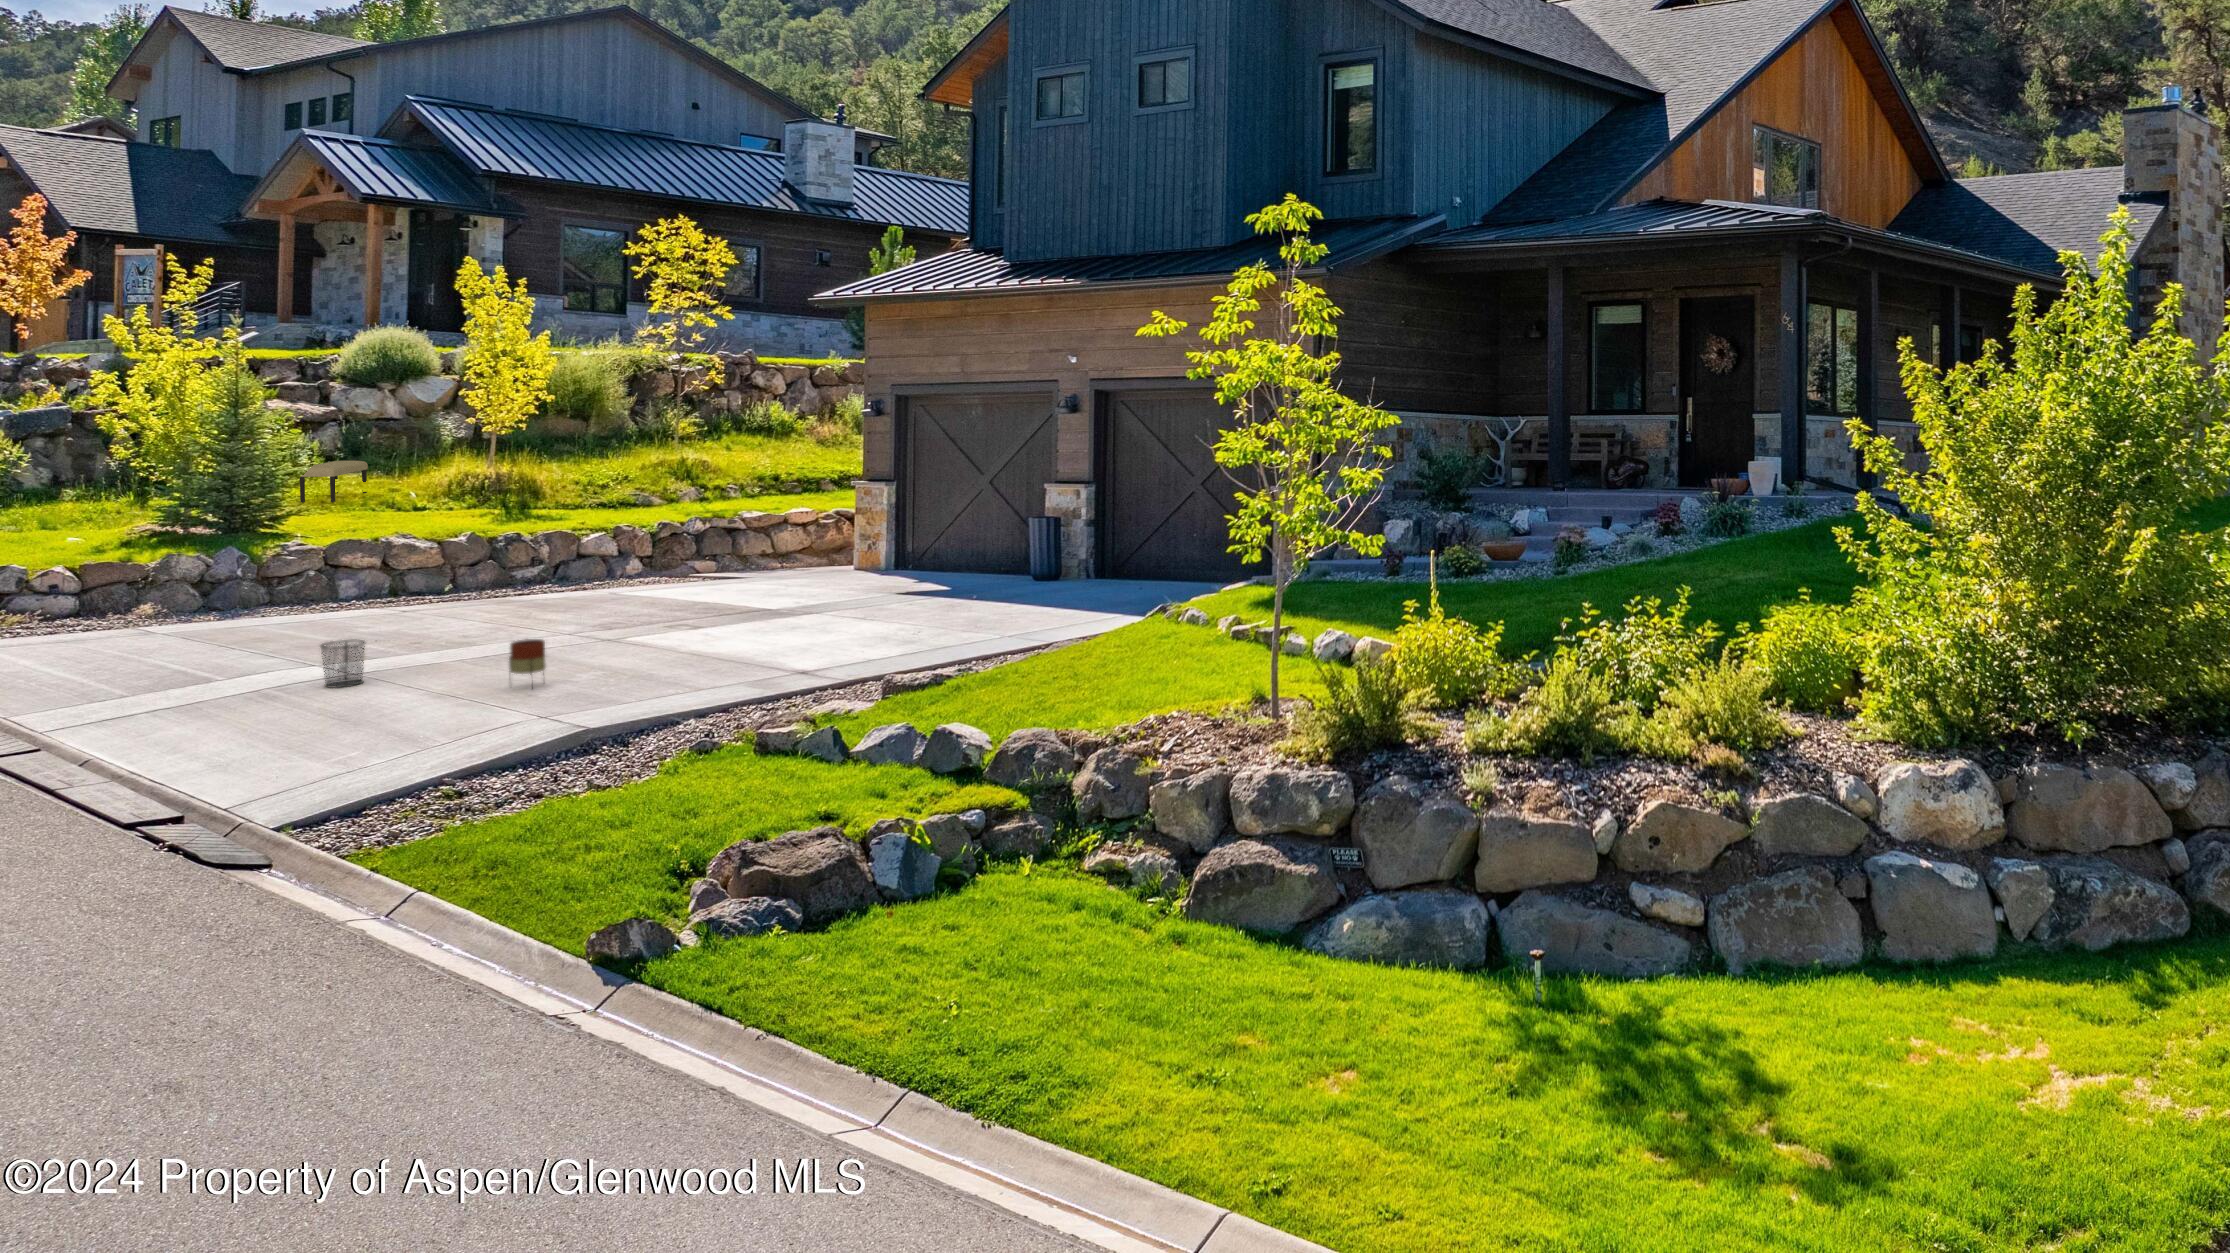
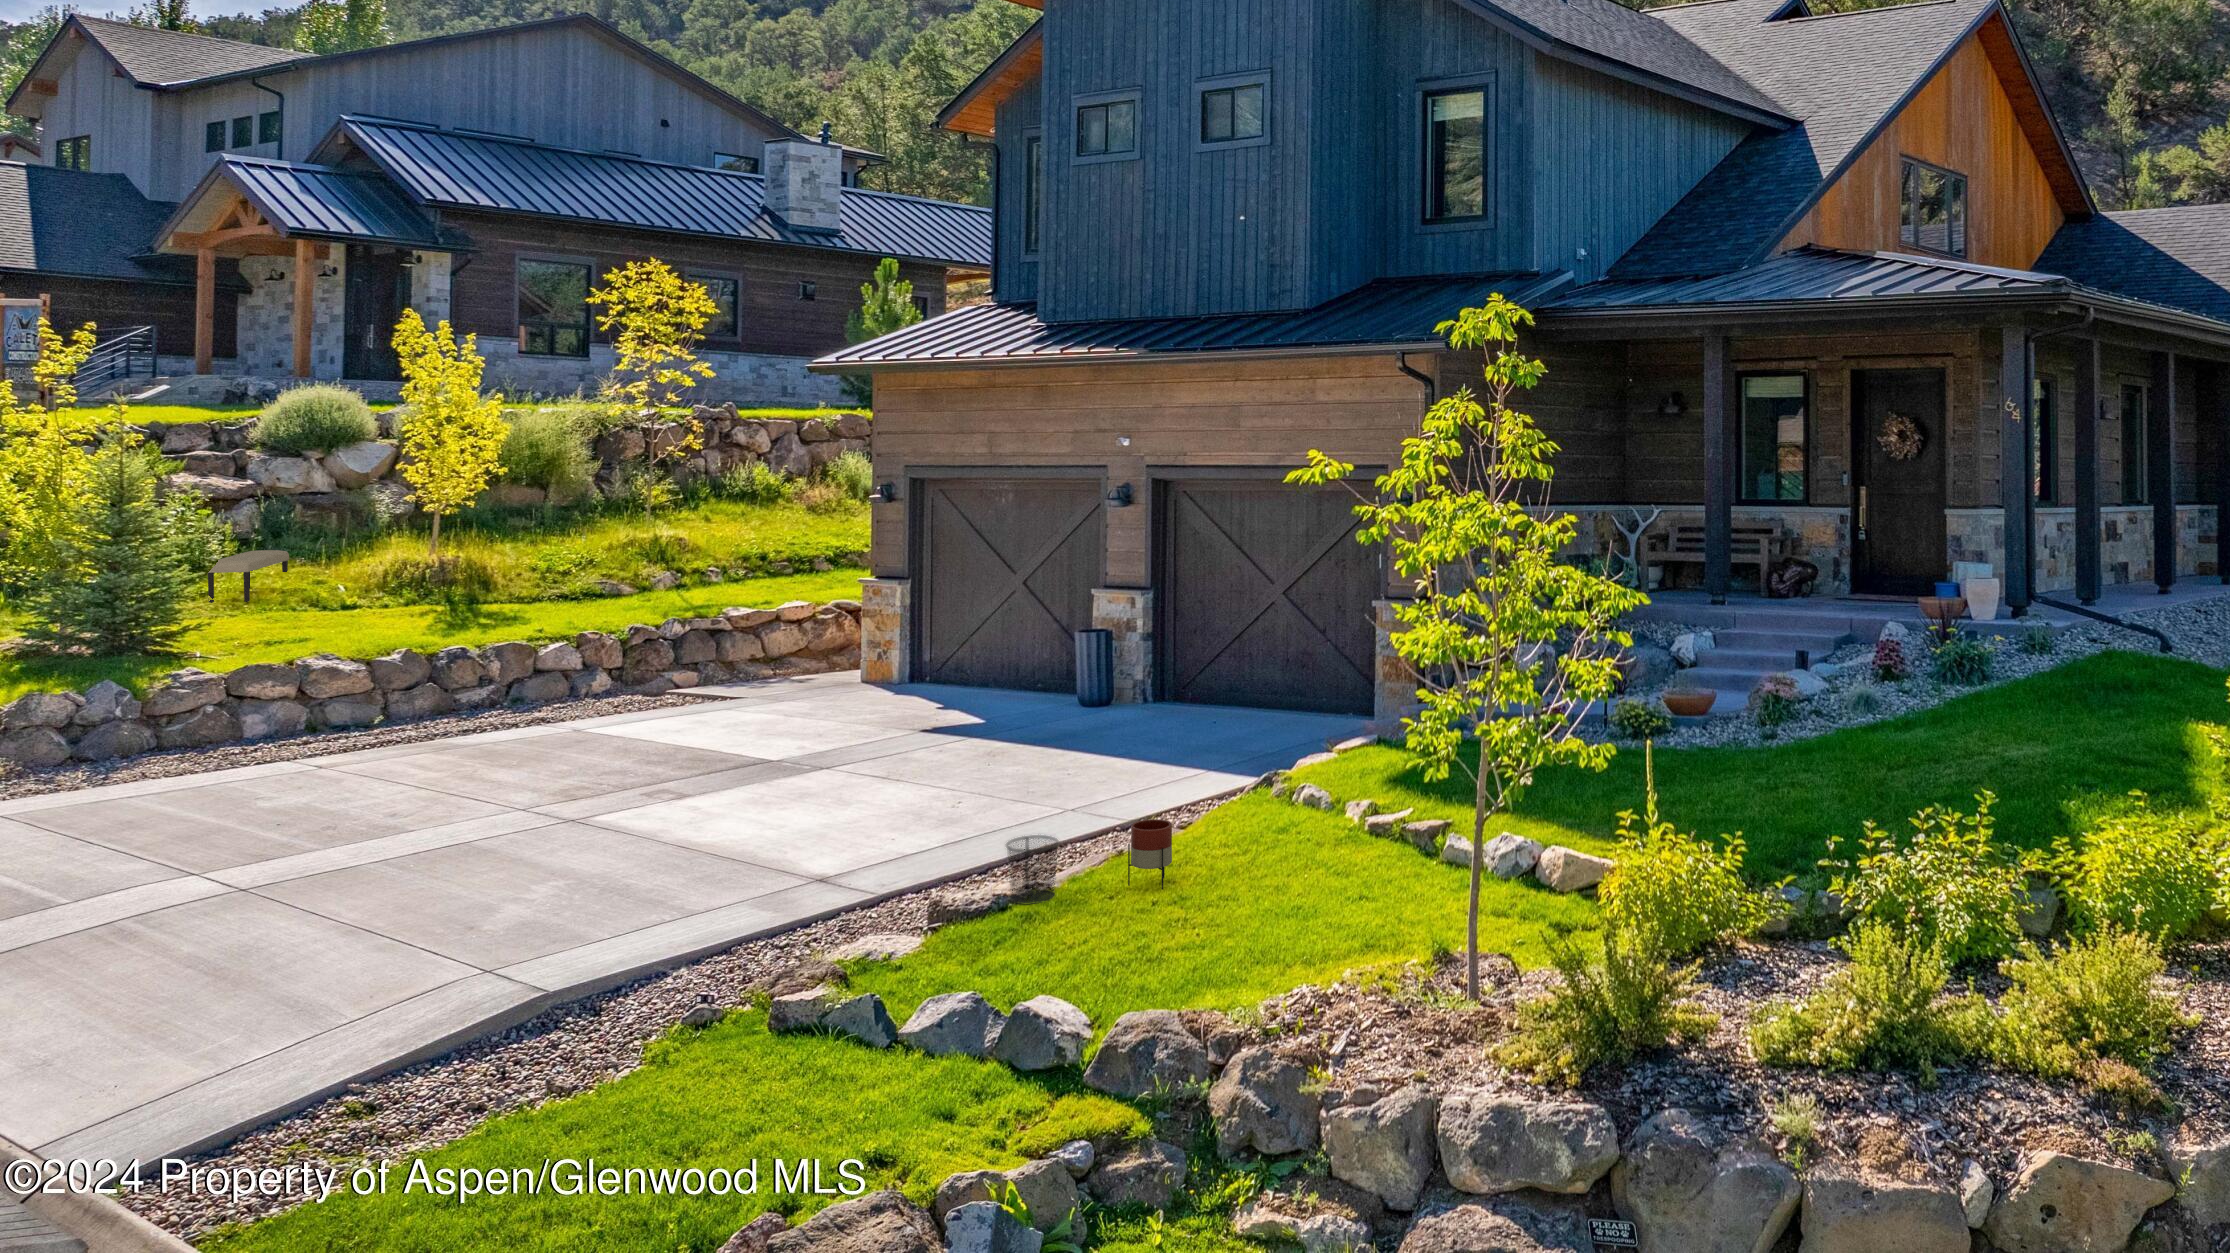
planter: present [509,639,546,689] -> present [1128,819,1172,889]
waste bin: present [321,640,366,687] -> present [1006,835,1058,904]

